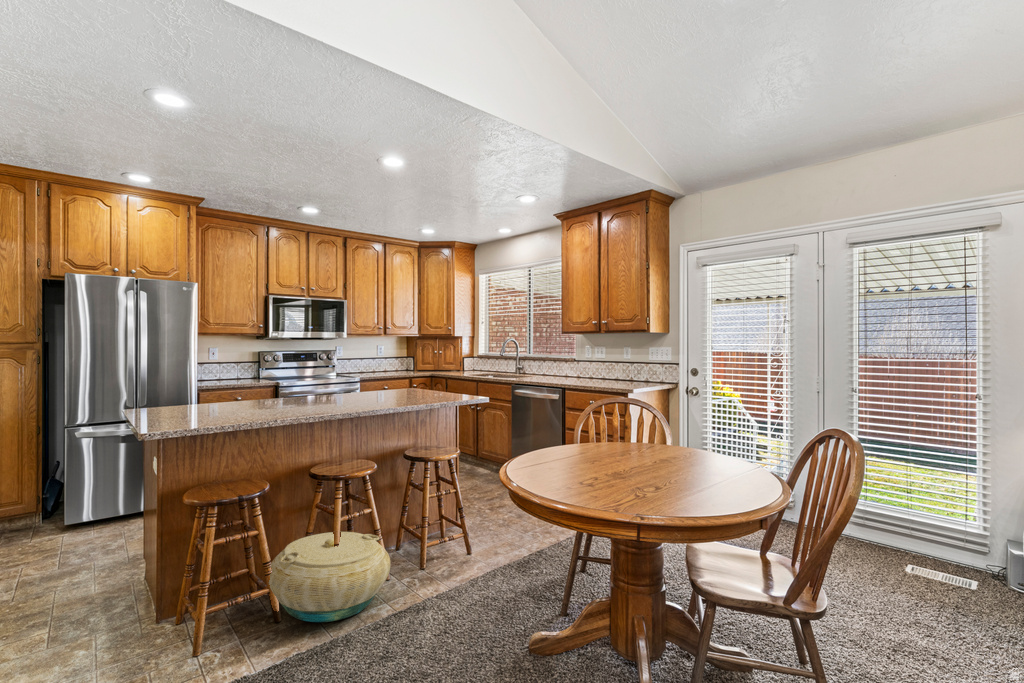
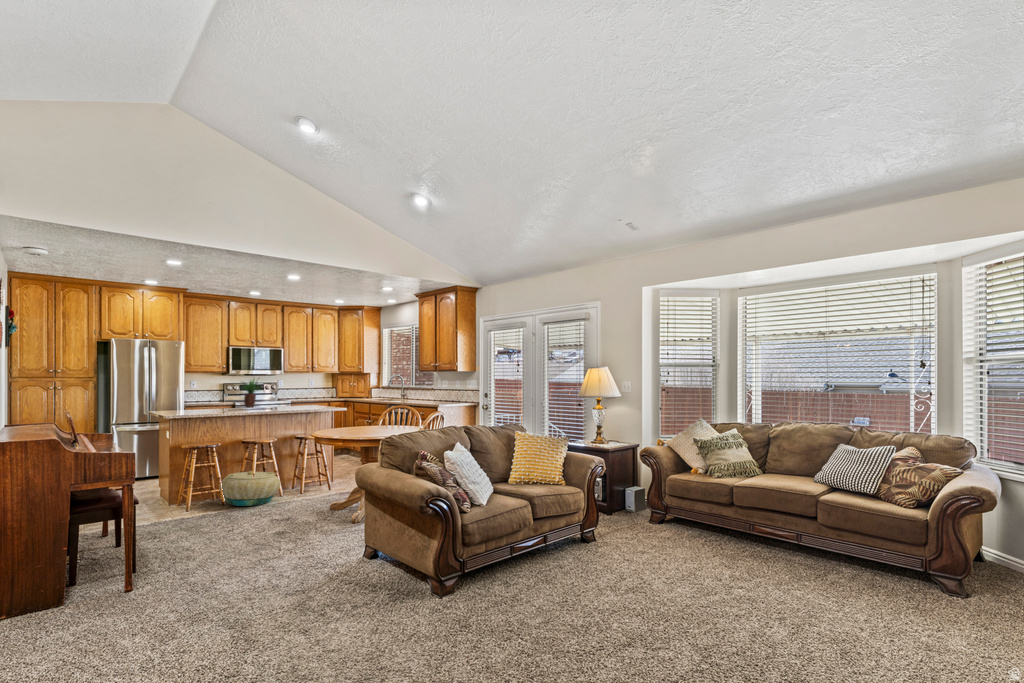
potted plant: none [285,342,325,390] -> present [241,379,258,407]

